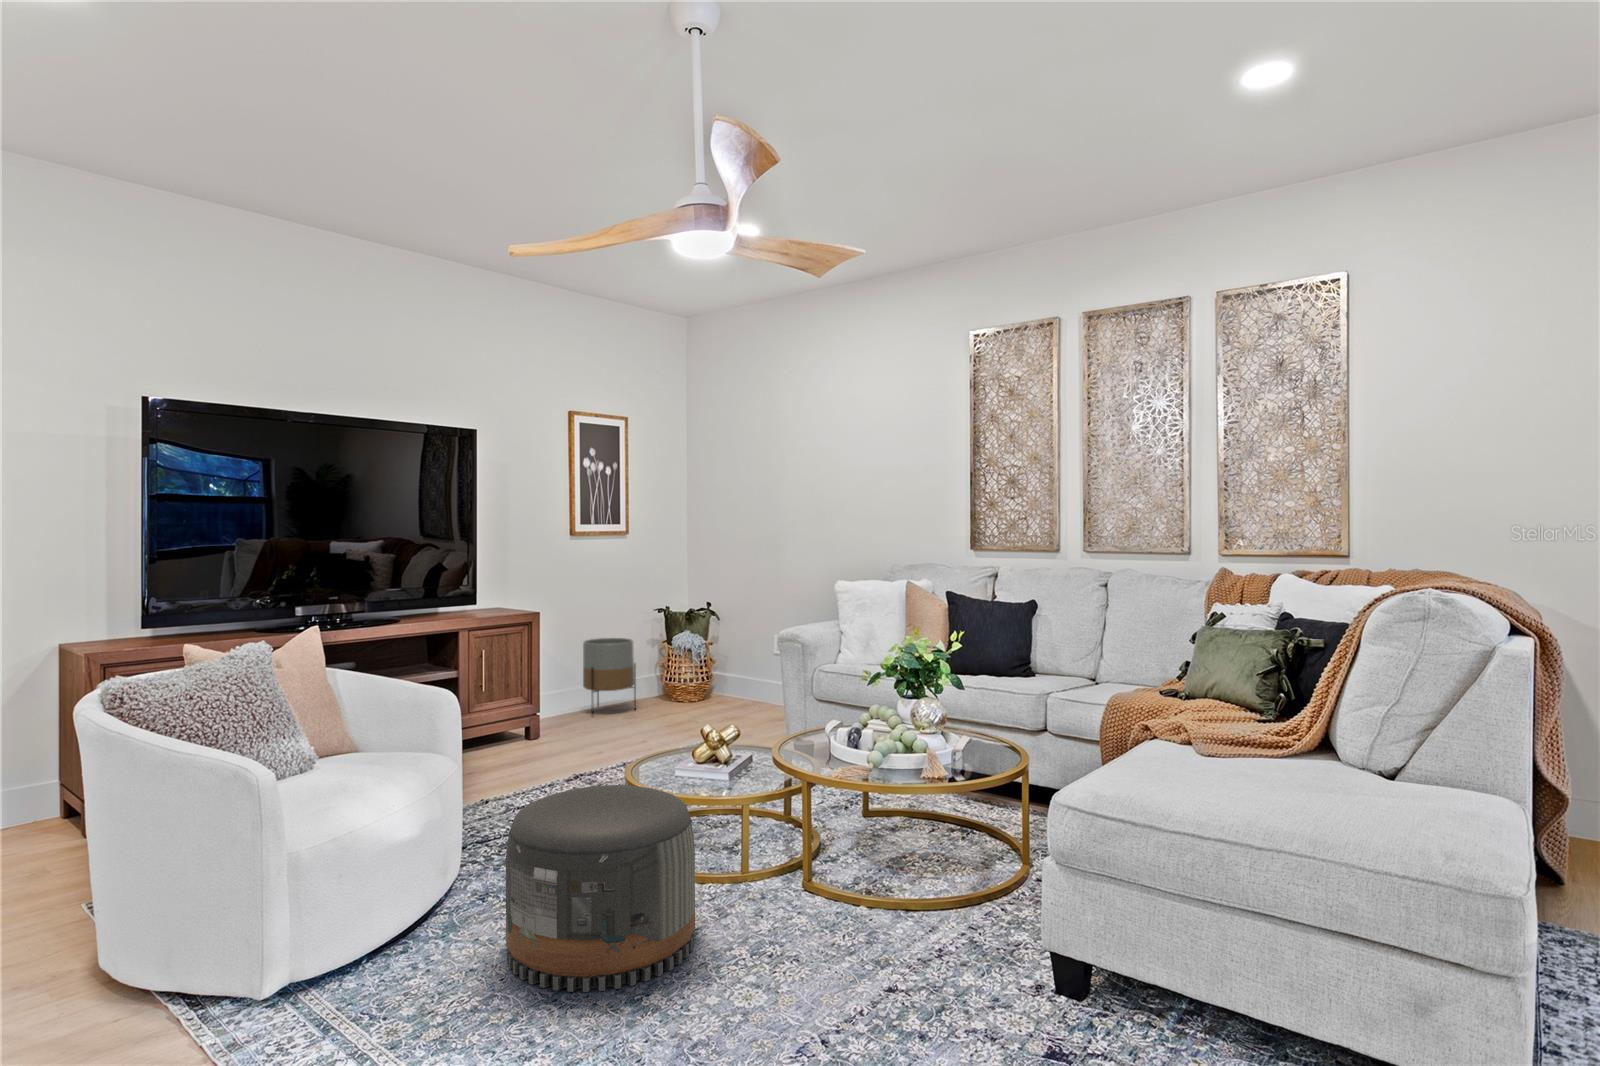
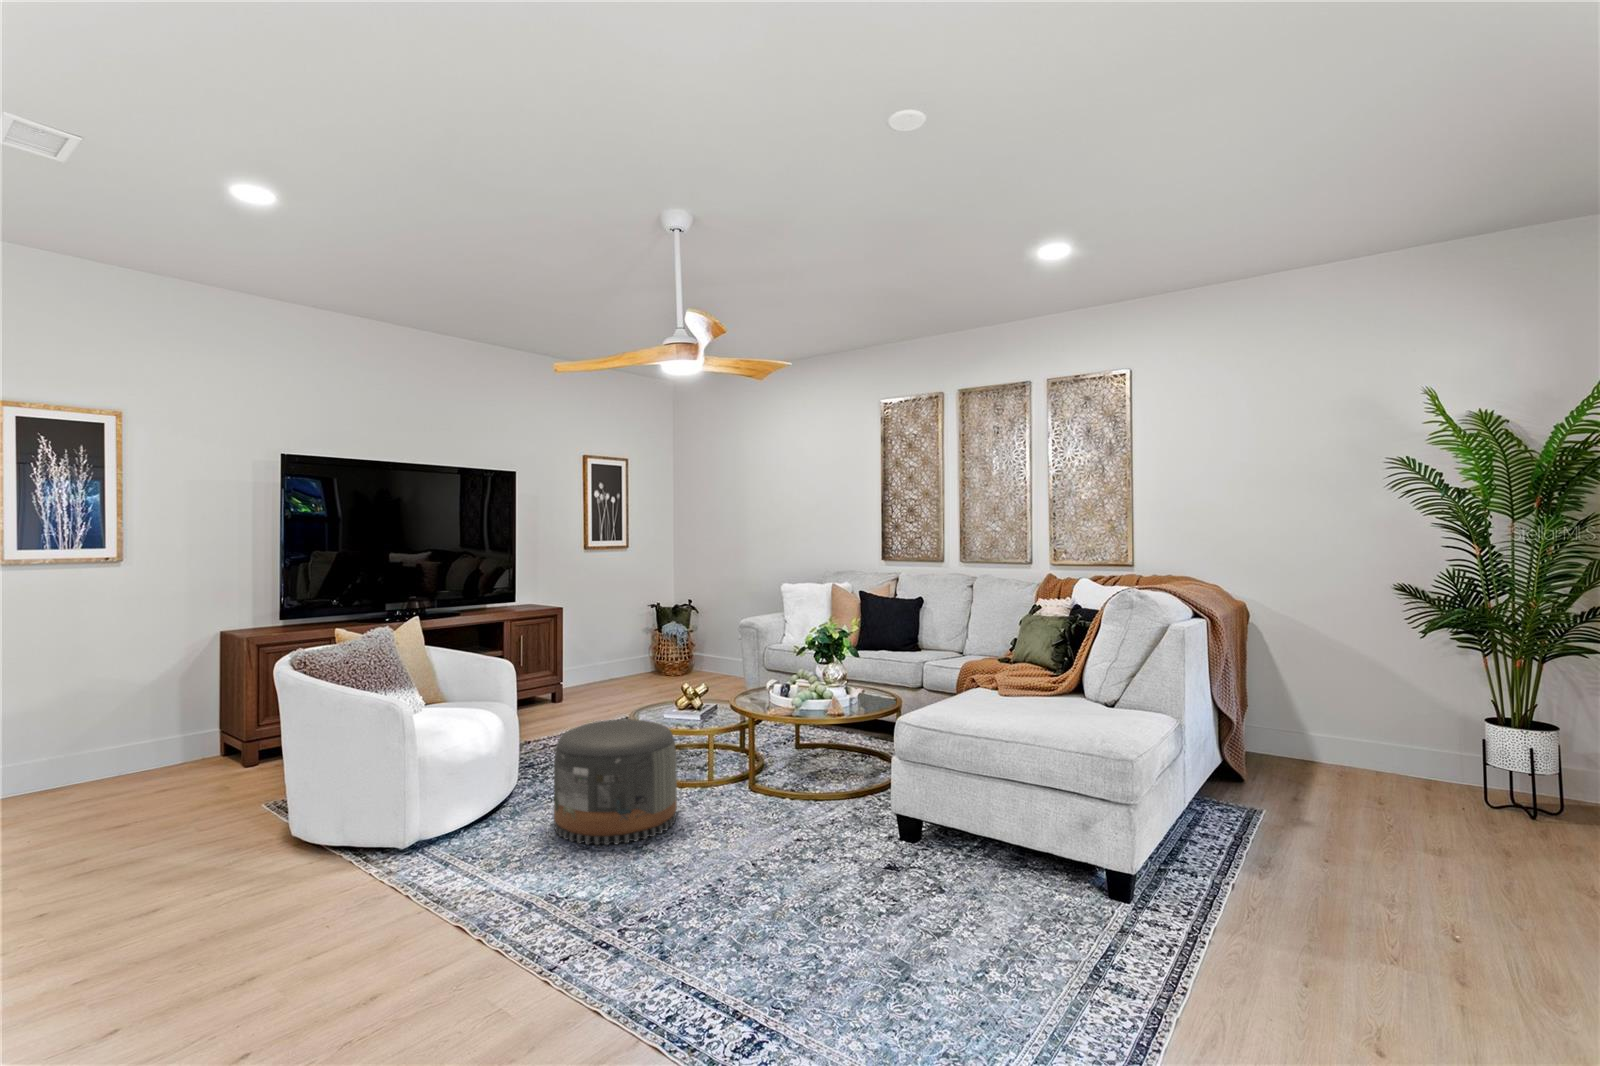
planter: present [583,638,636,709] -> none [596,627,636,685]

